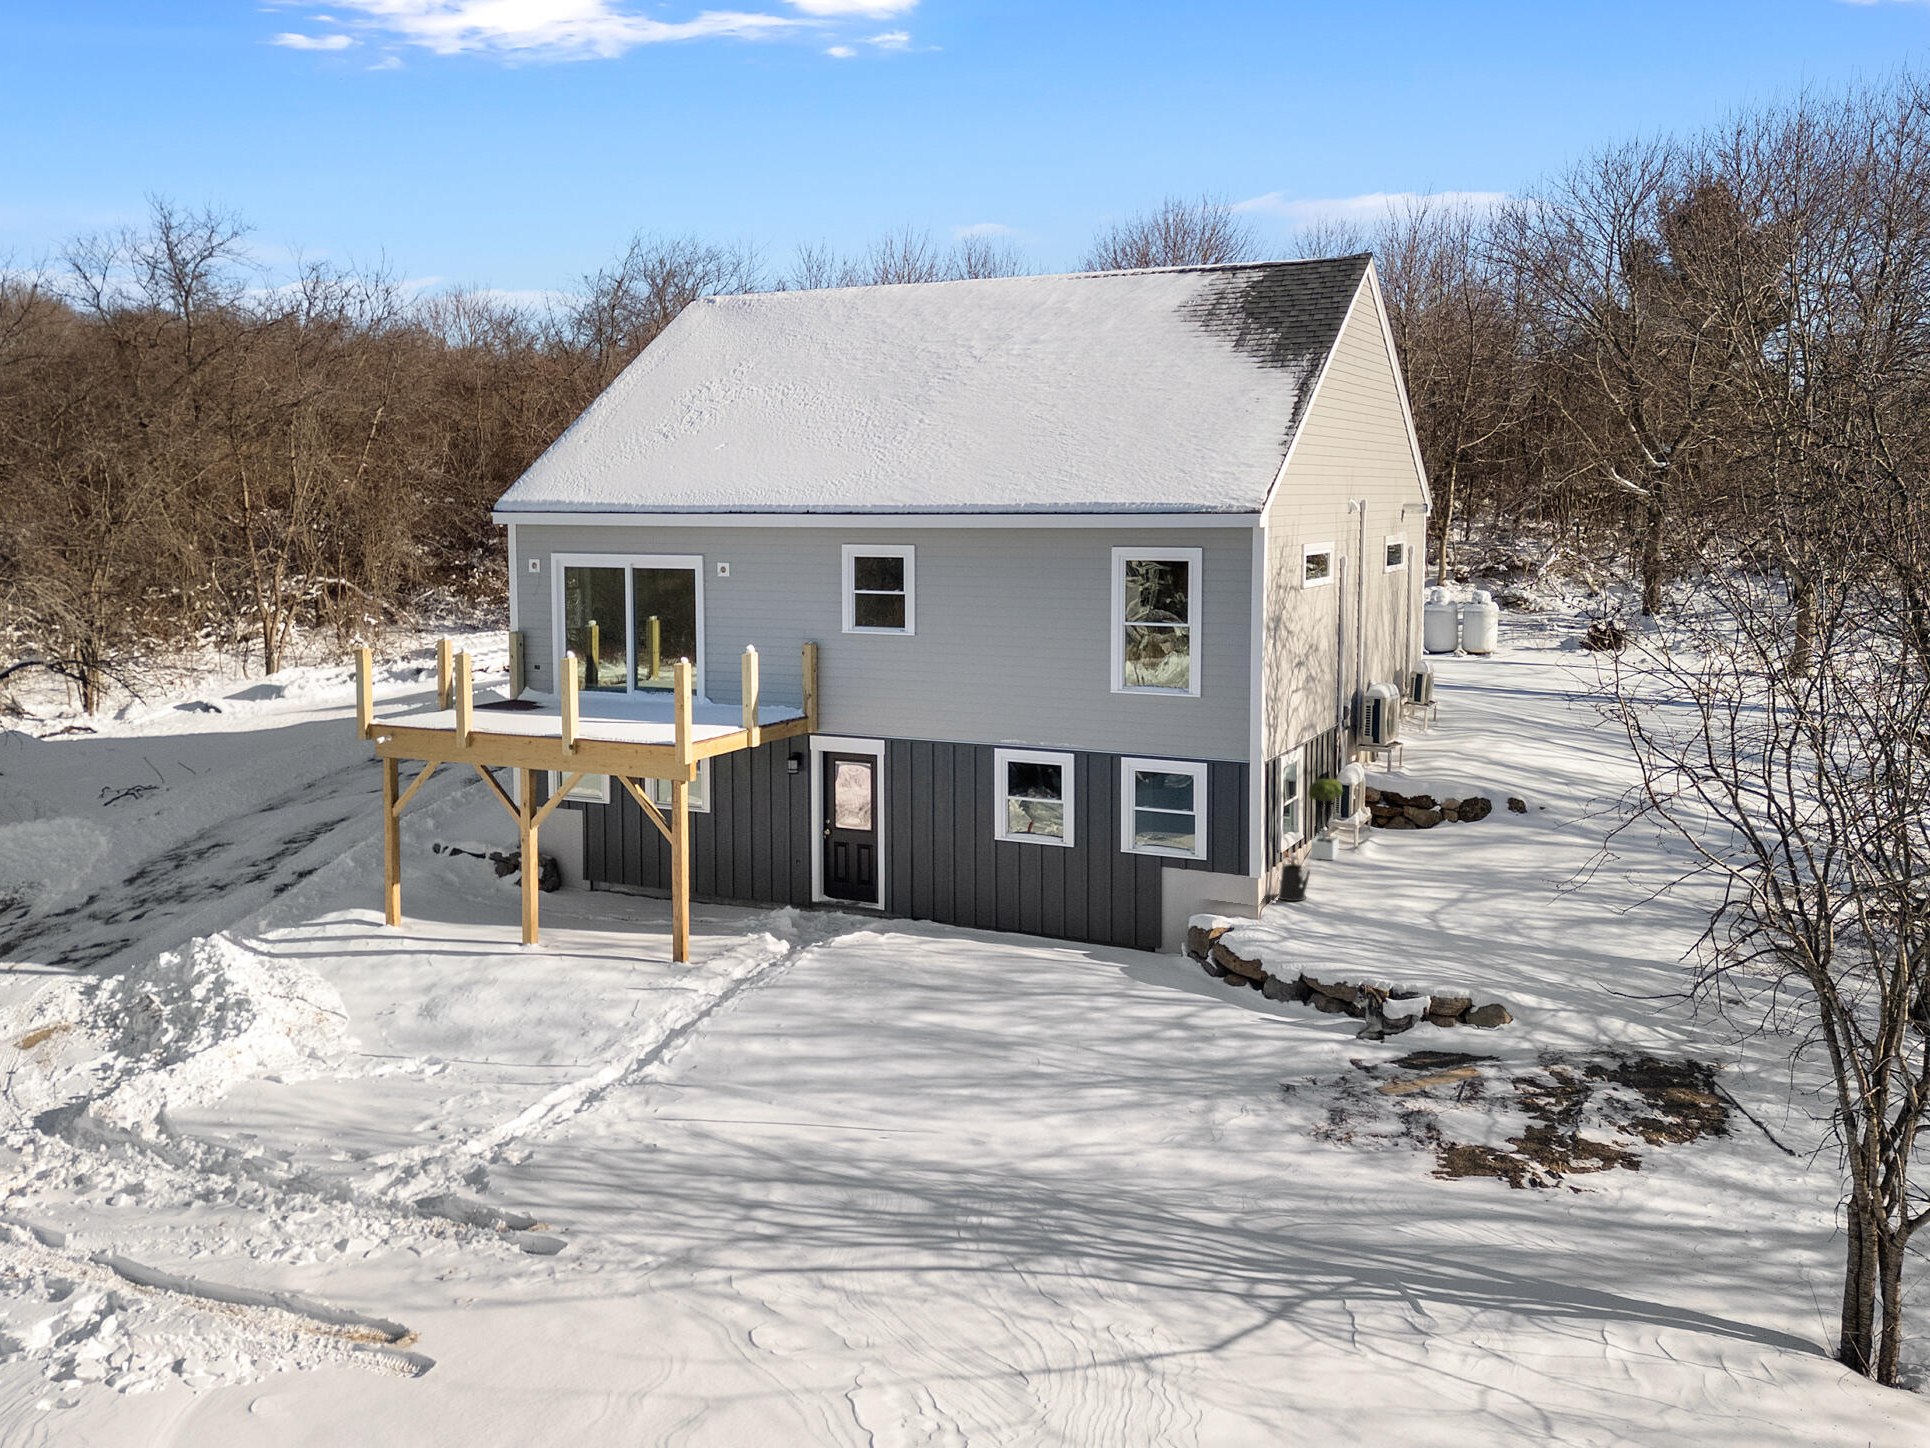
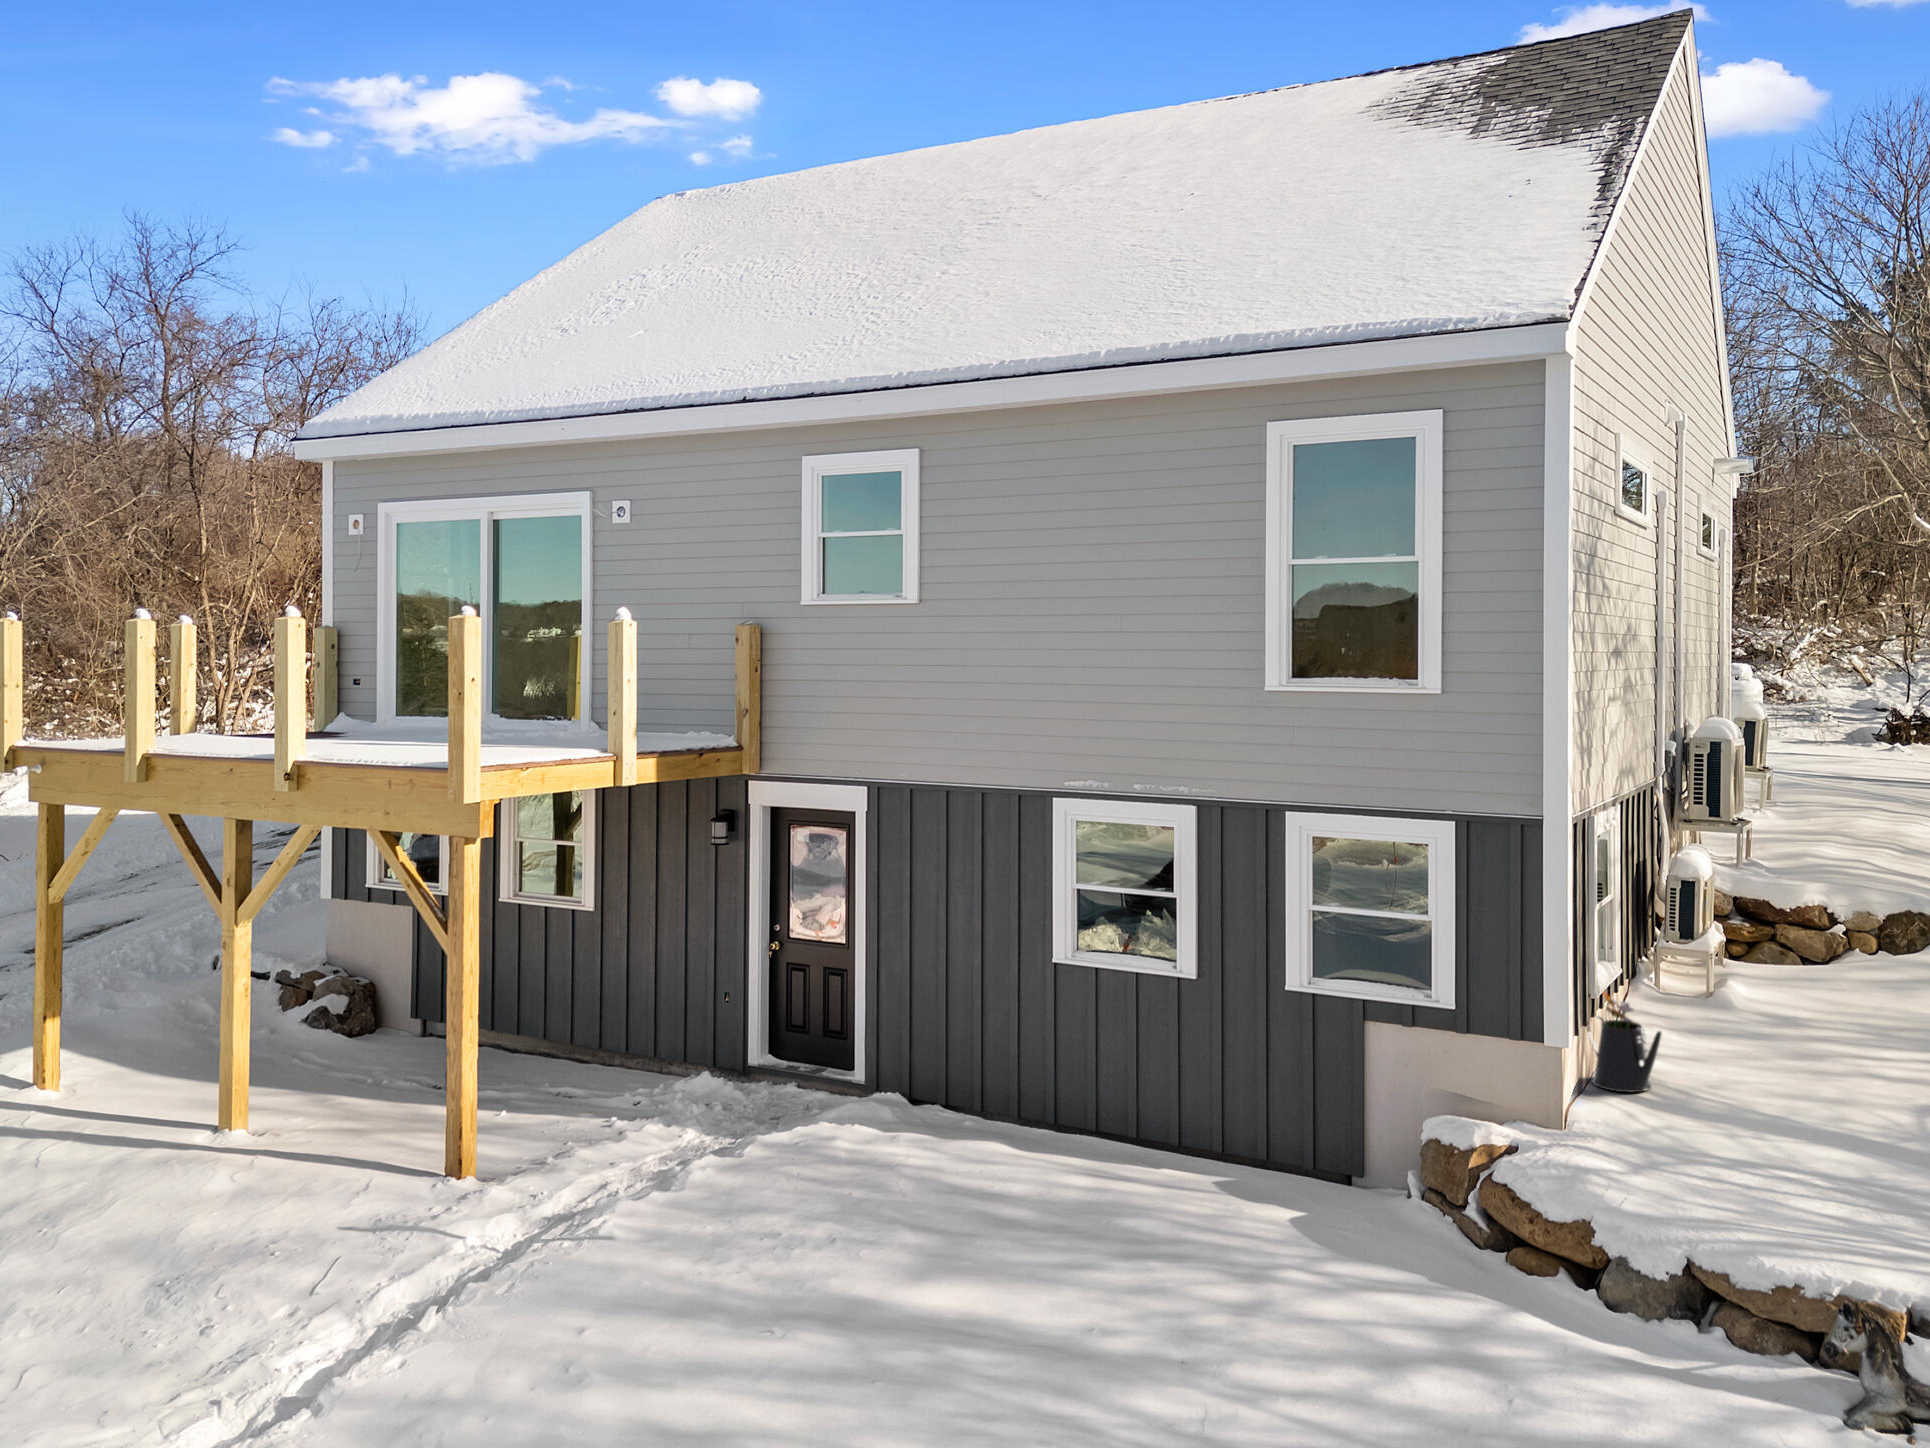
potted tree: present [1308,779,1343,860] -> none [1627,862,1696,1015]

